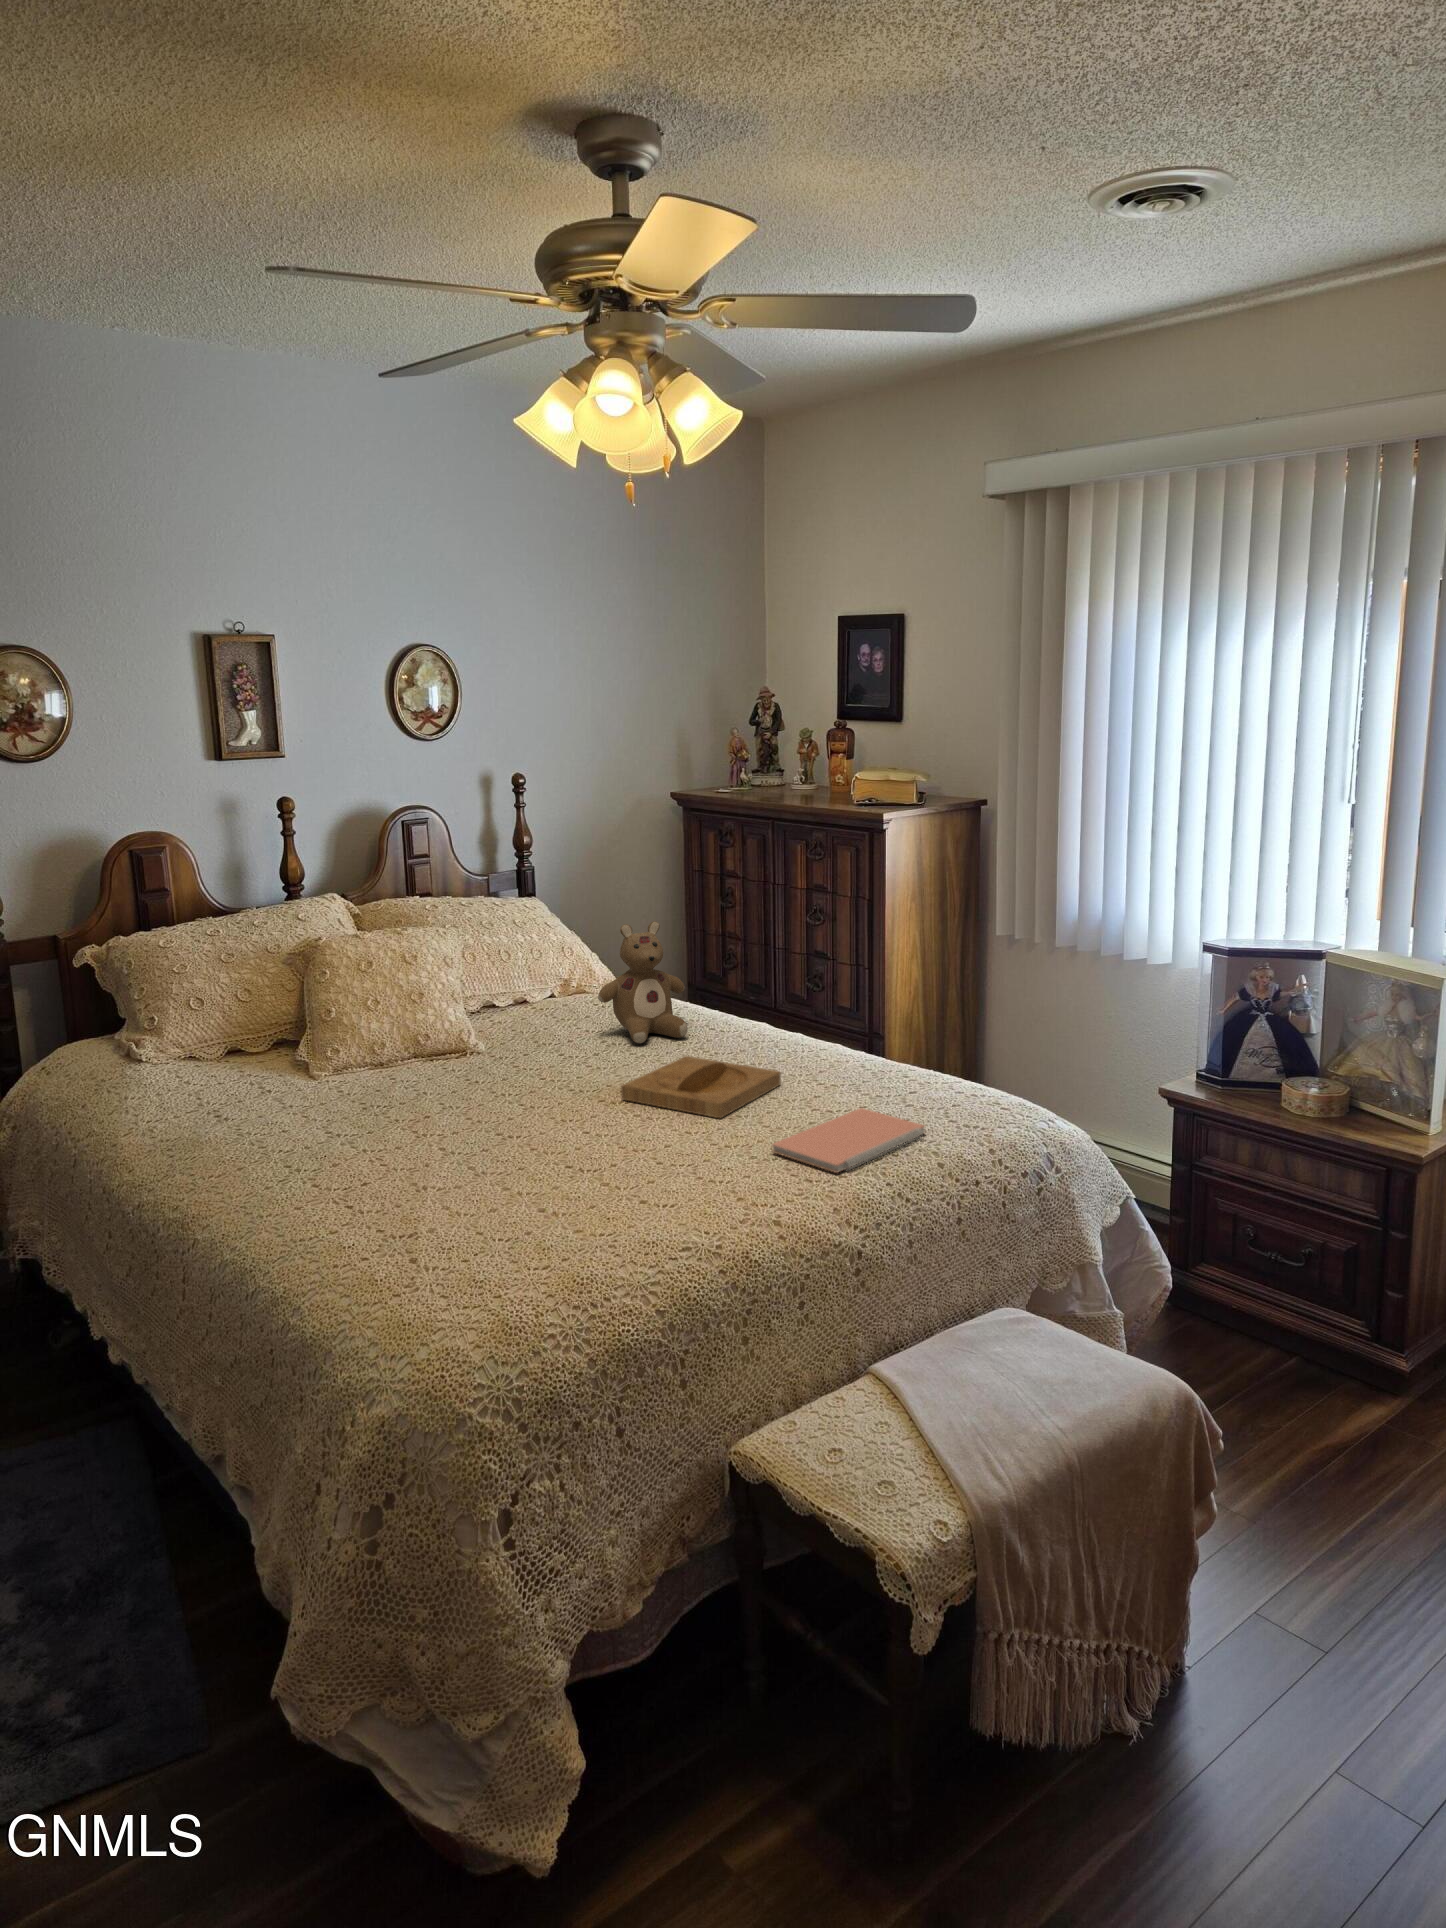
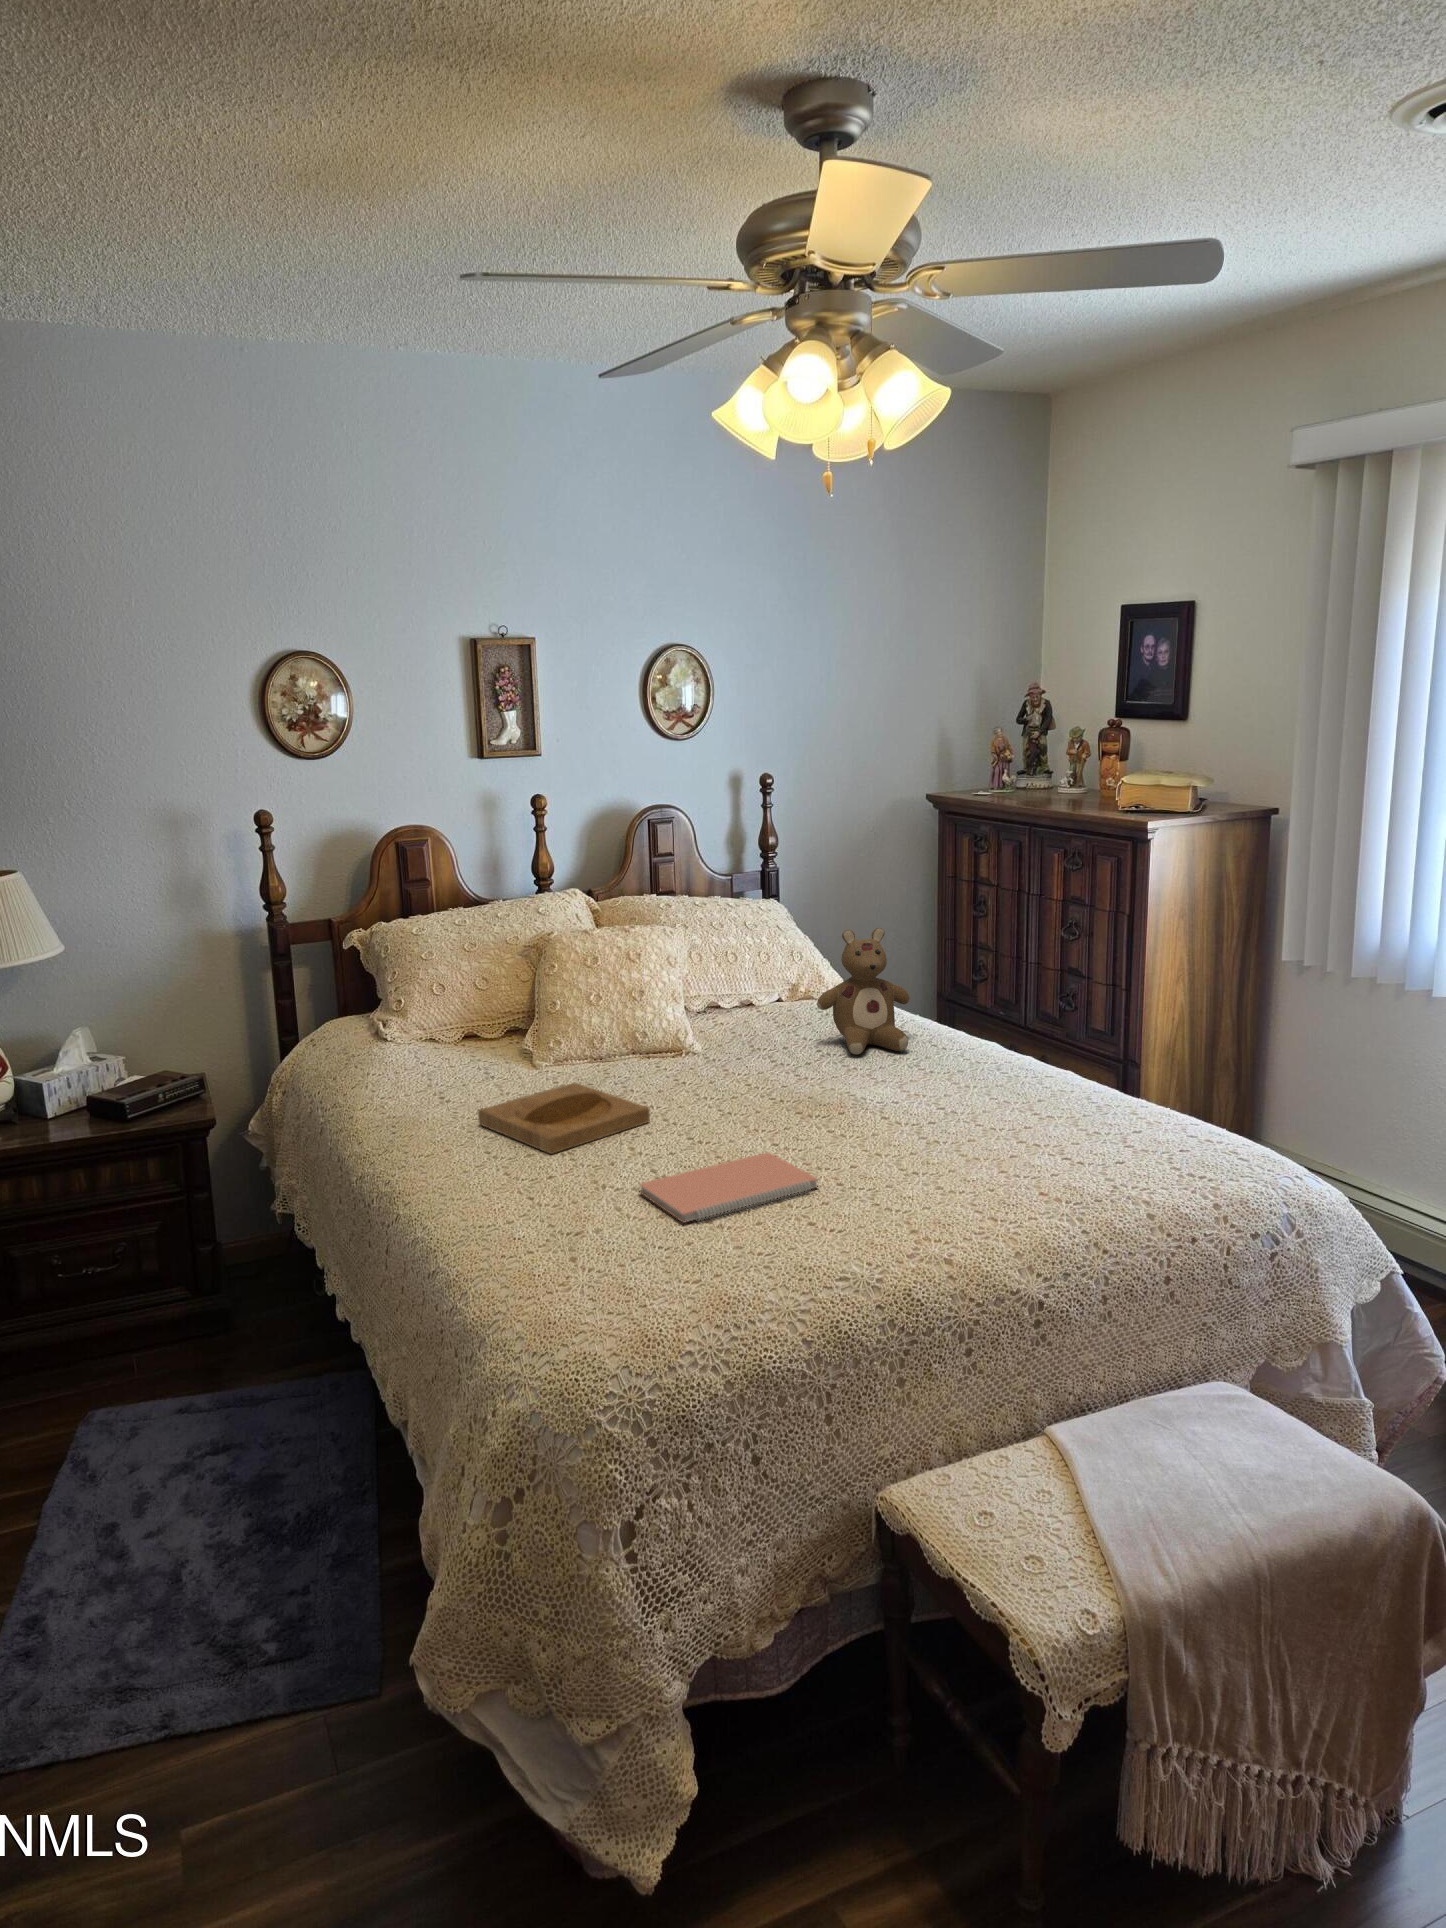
tray: present [621,1056,781,1118] -> present [478,1083,650,1154]
notebook: present [772,1108,925,1173] -> present [639,1152,818,1222]

